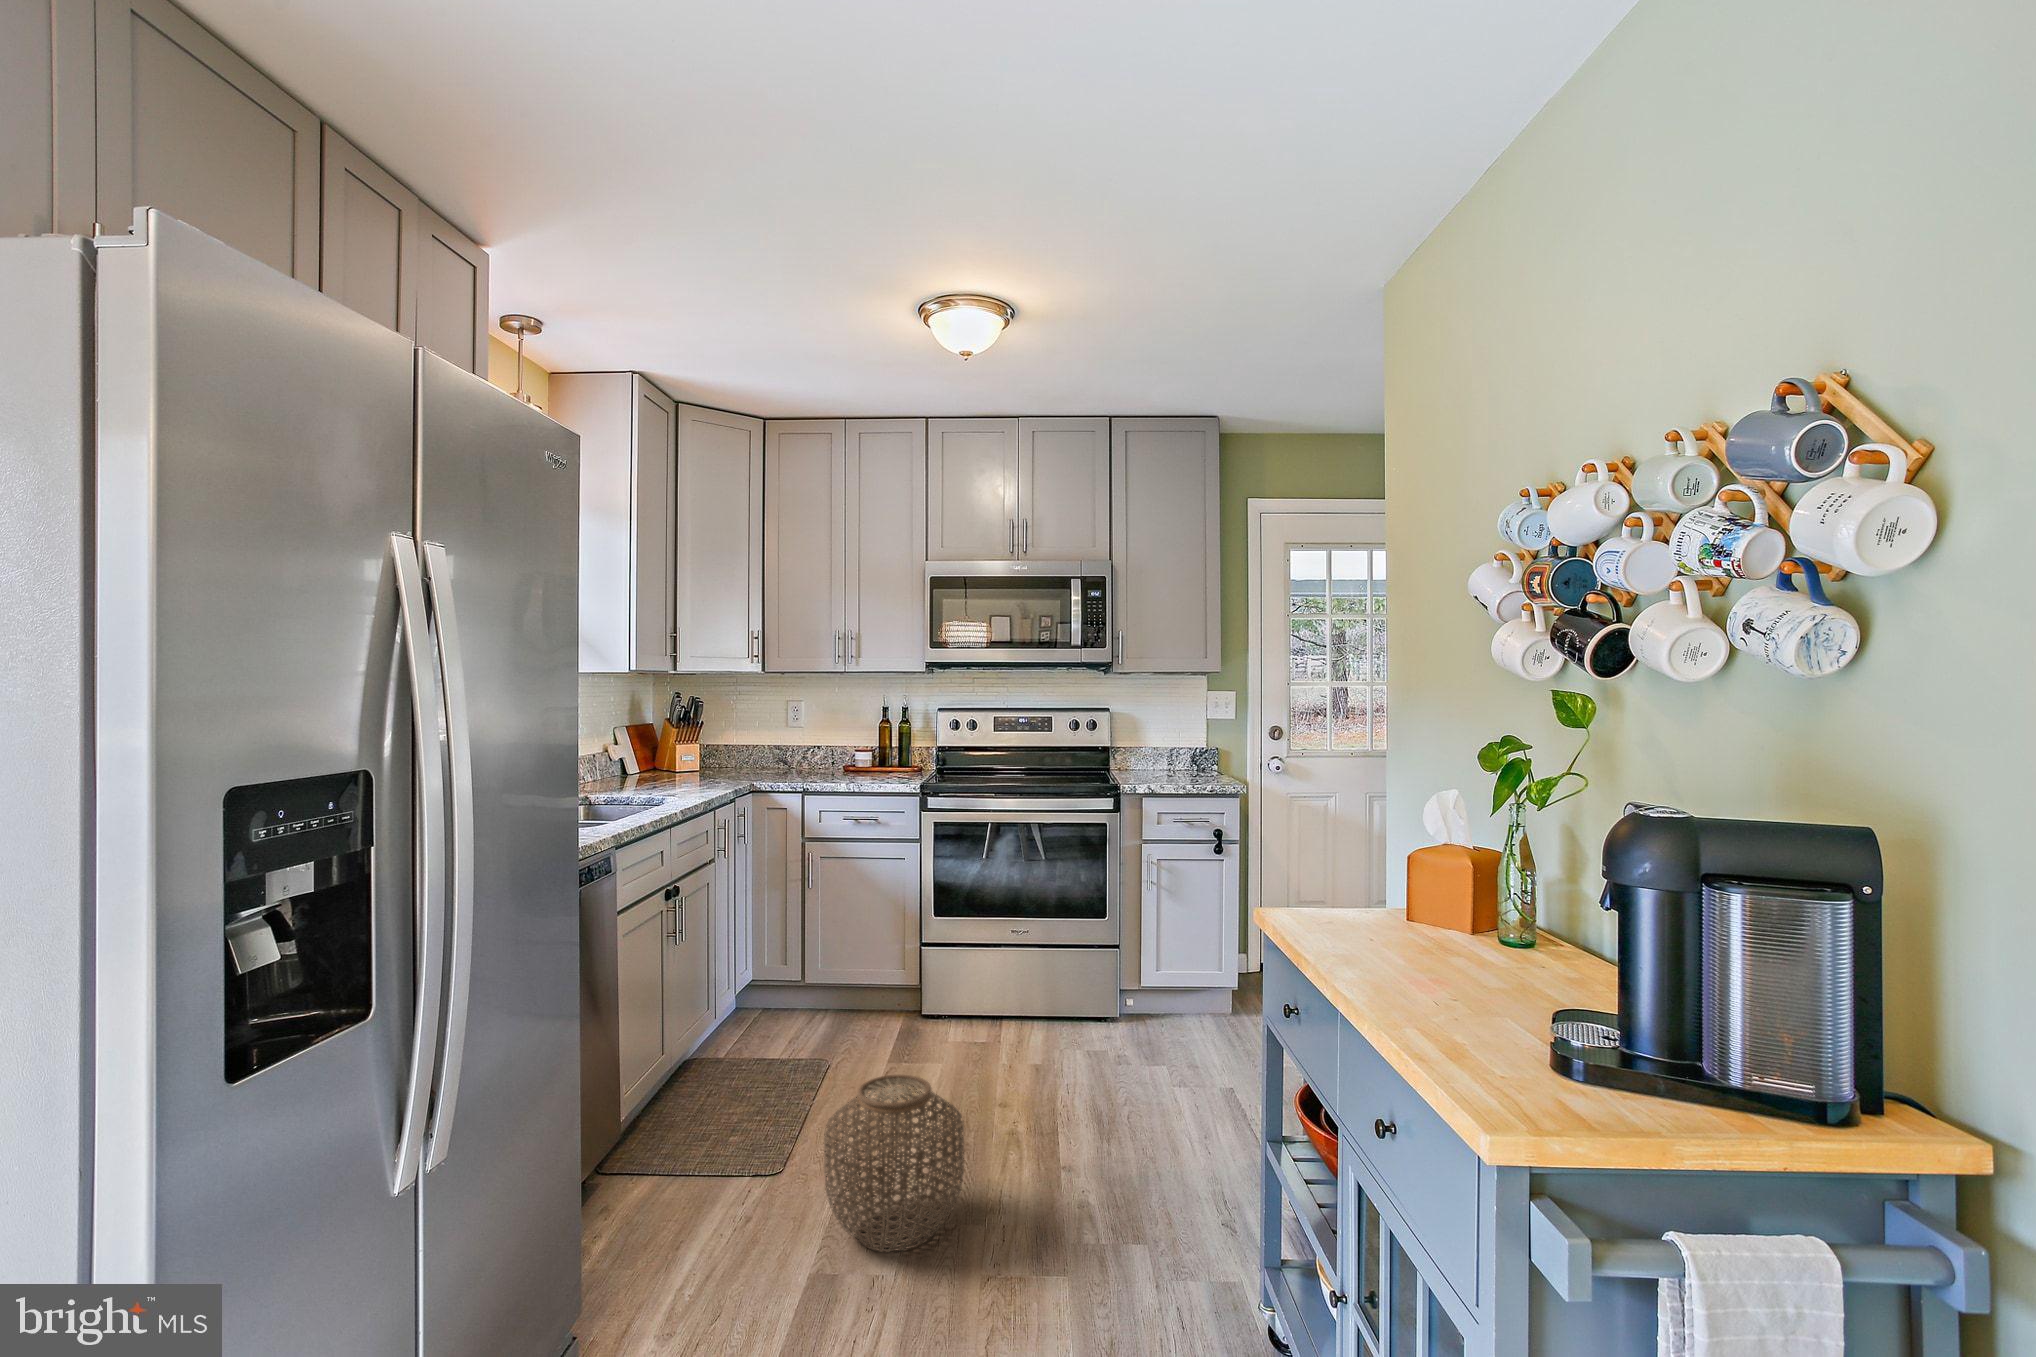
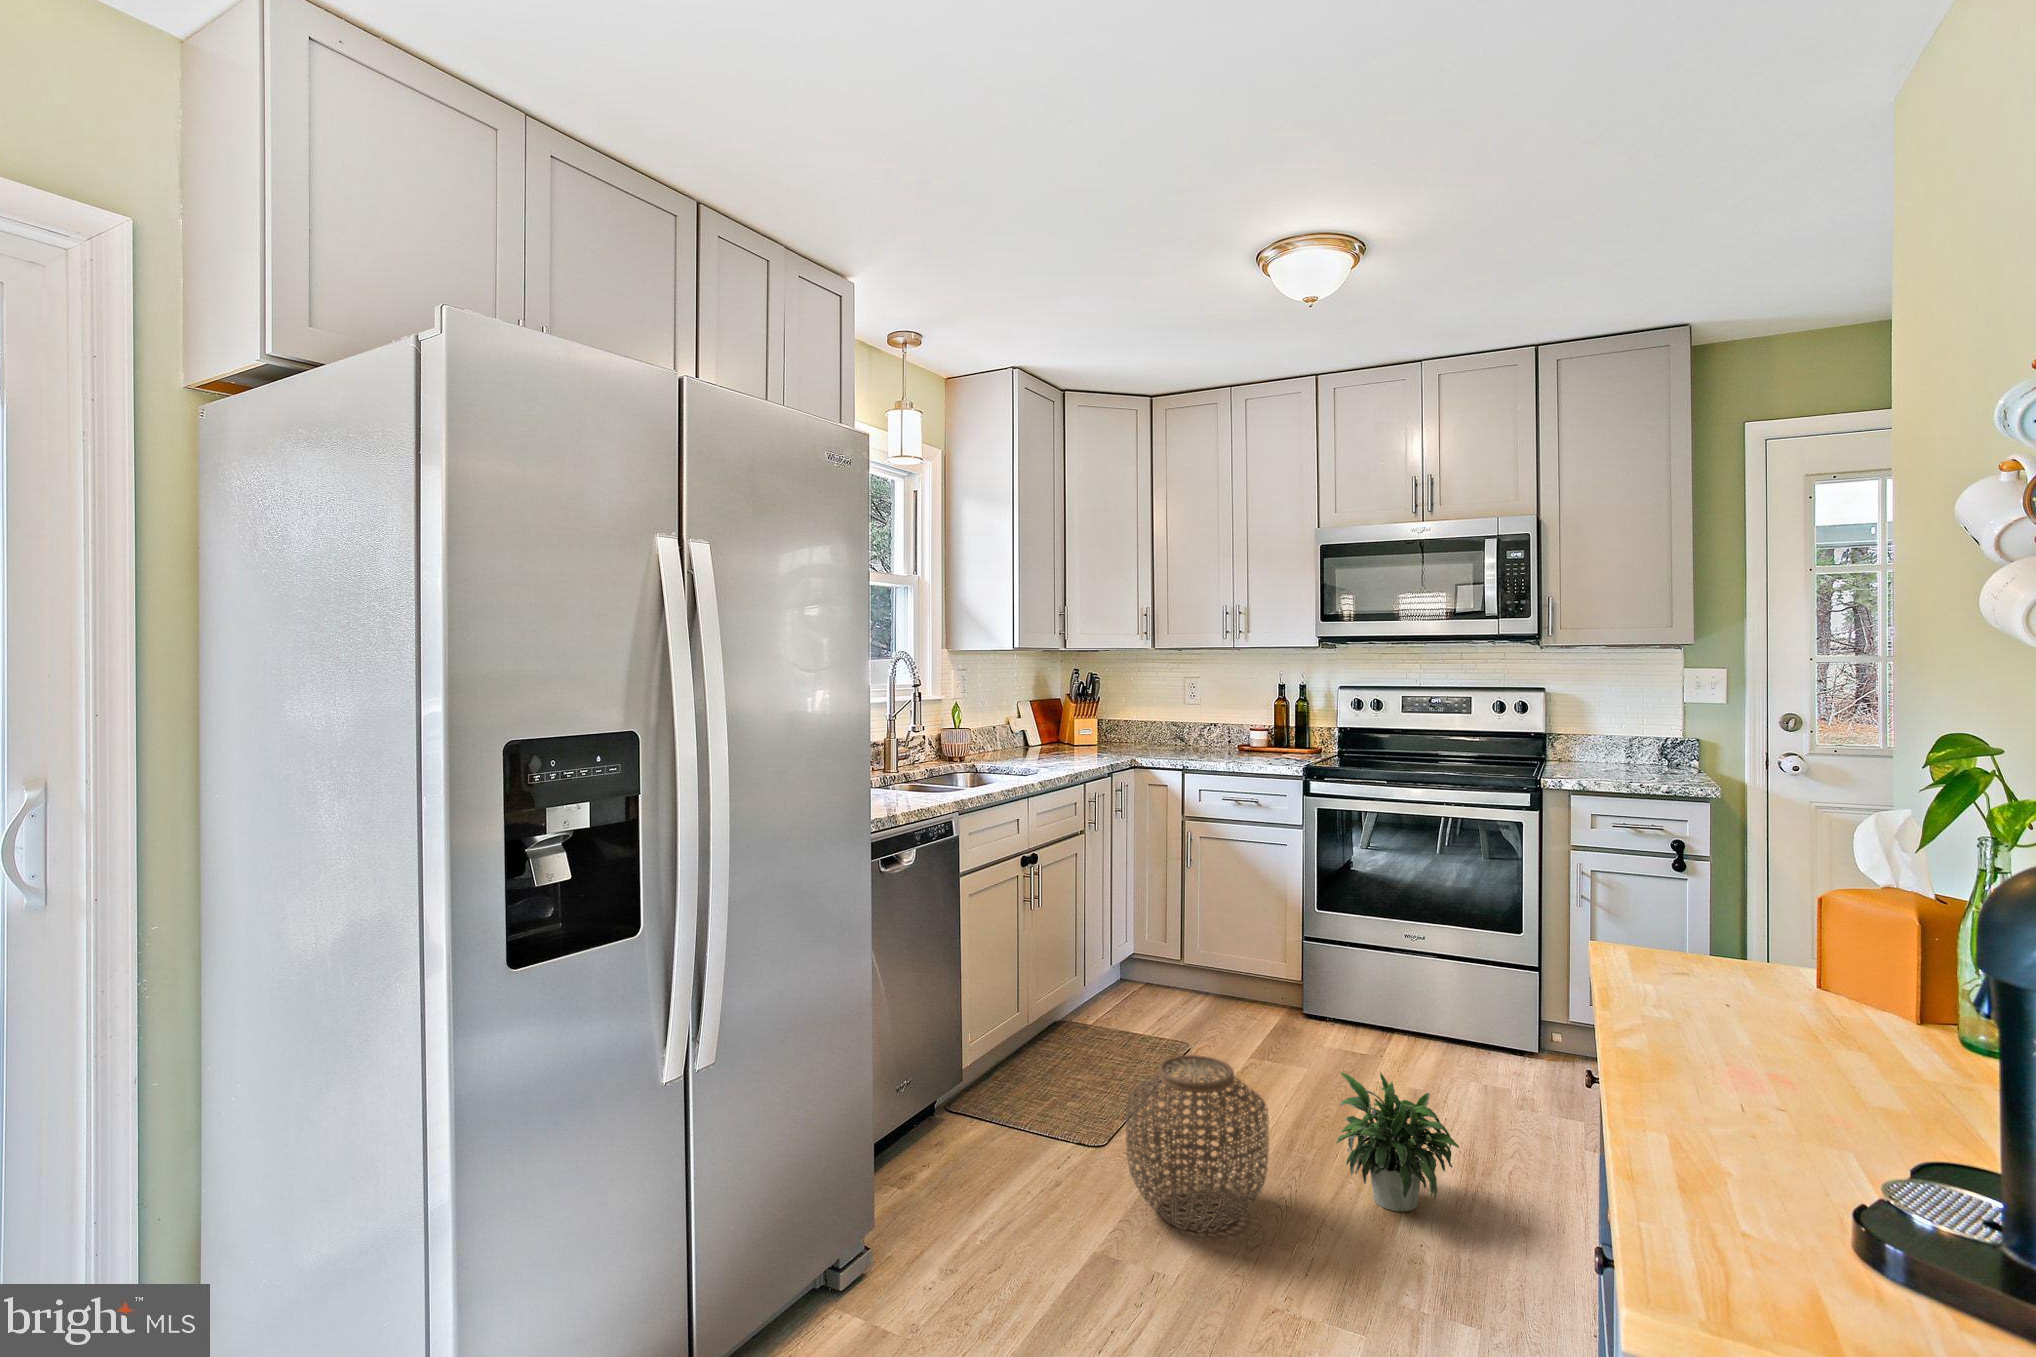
potted plant: none [1004,1059,1116,1185] -> present [1336,1072,1459,1211]

